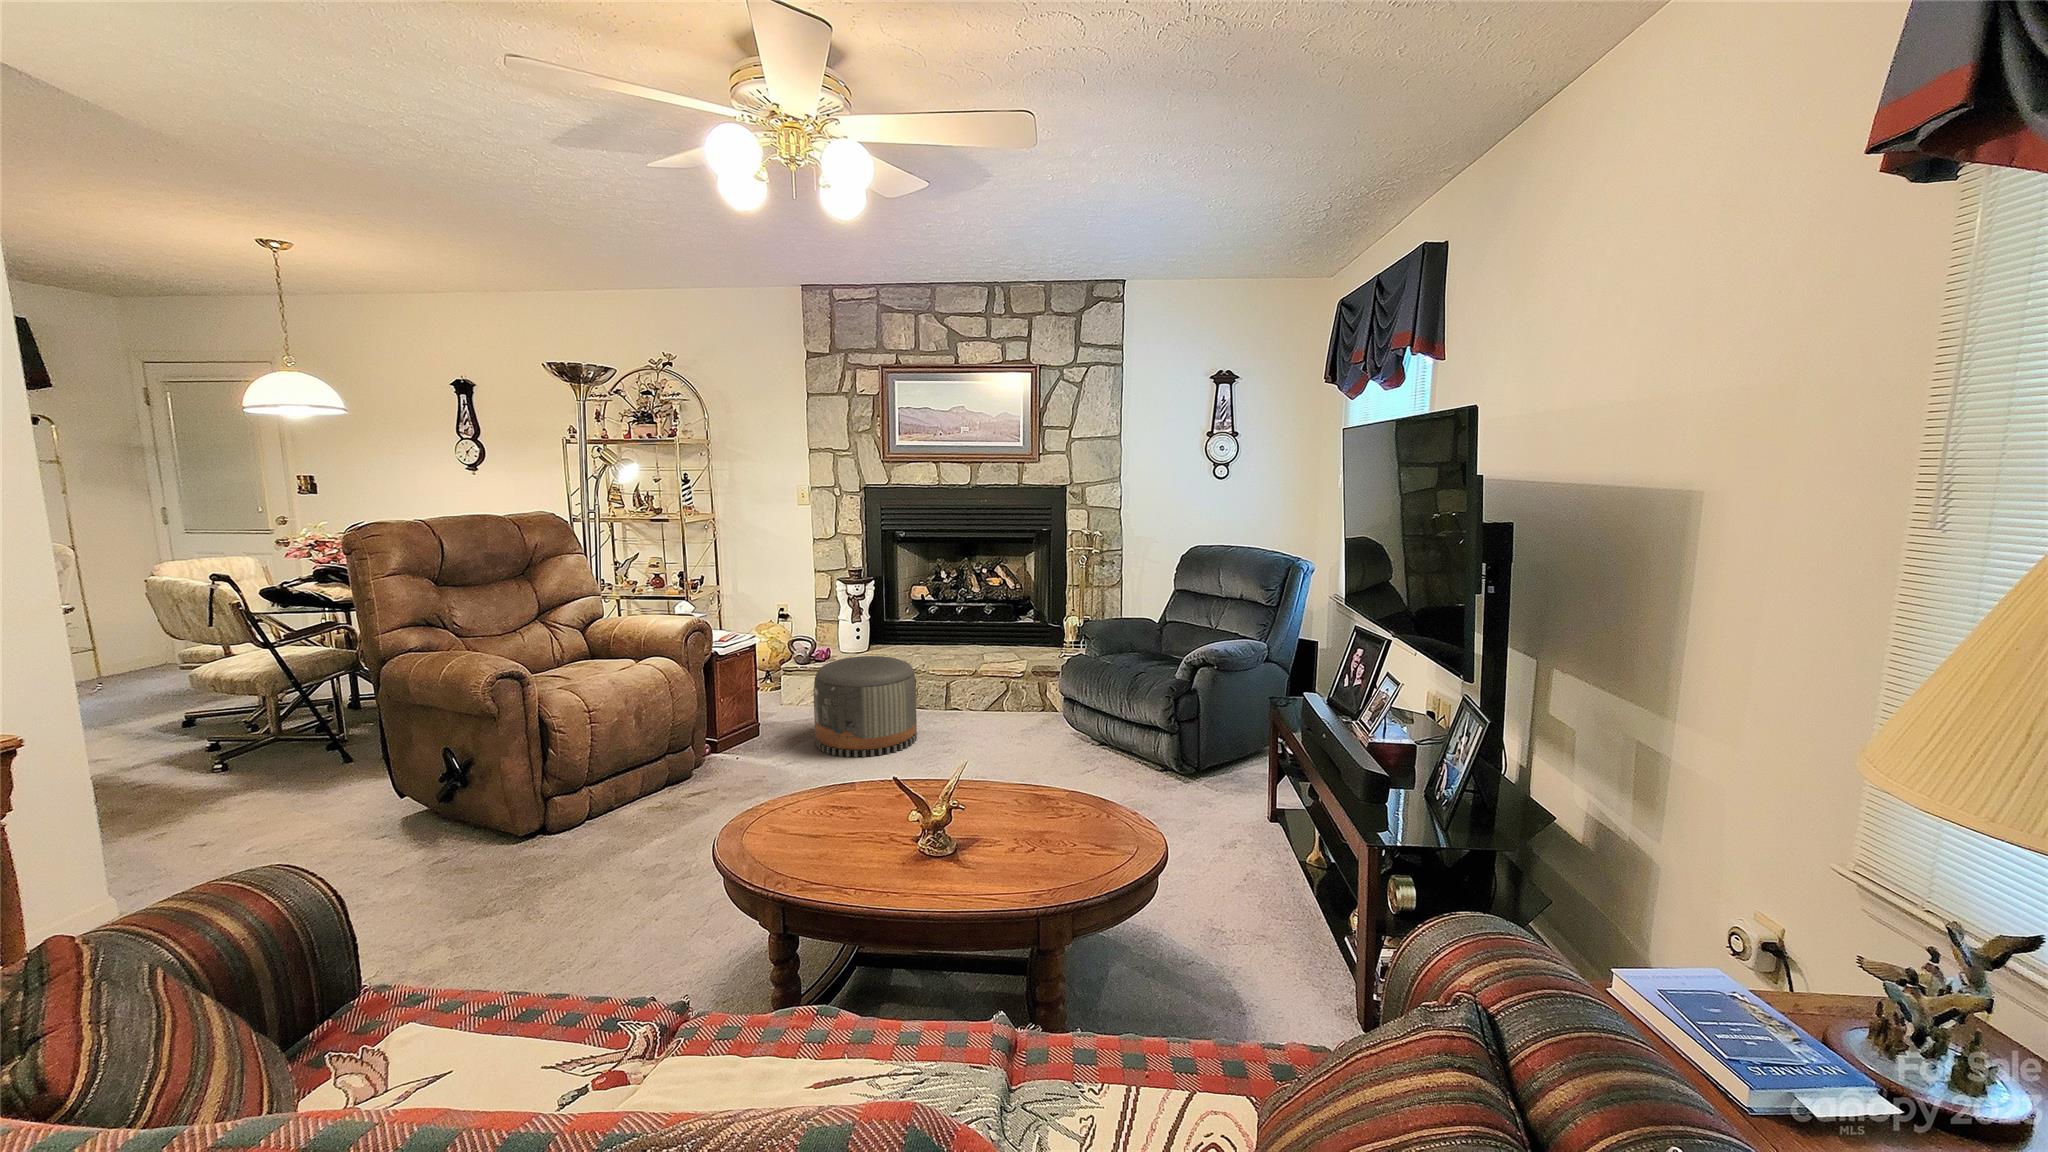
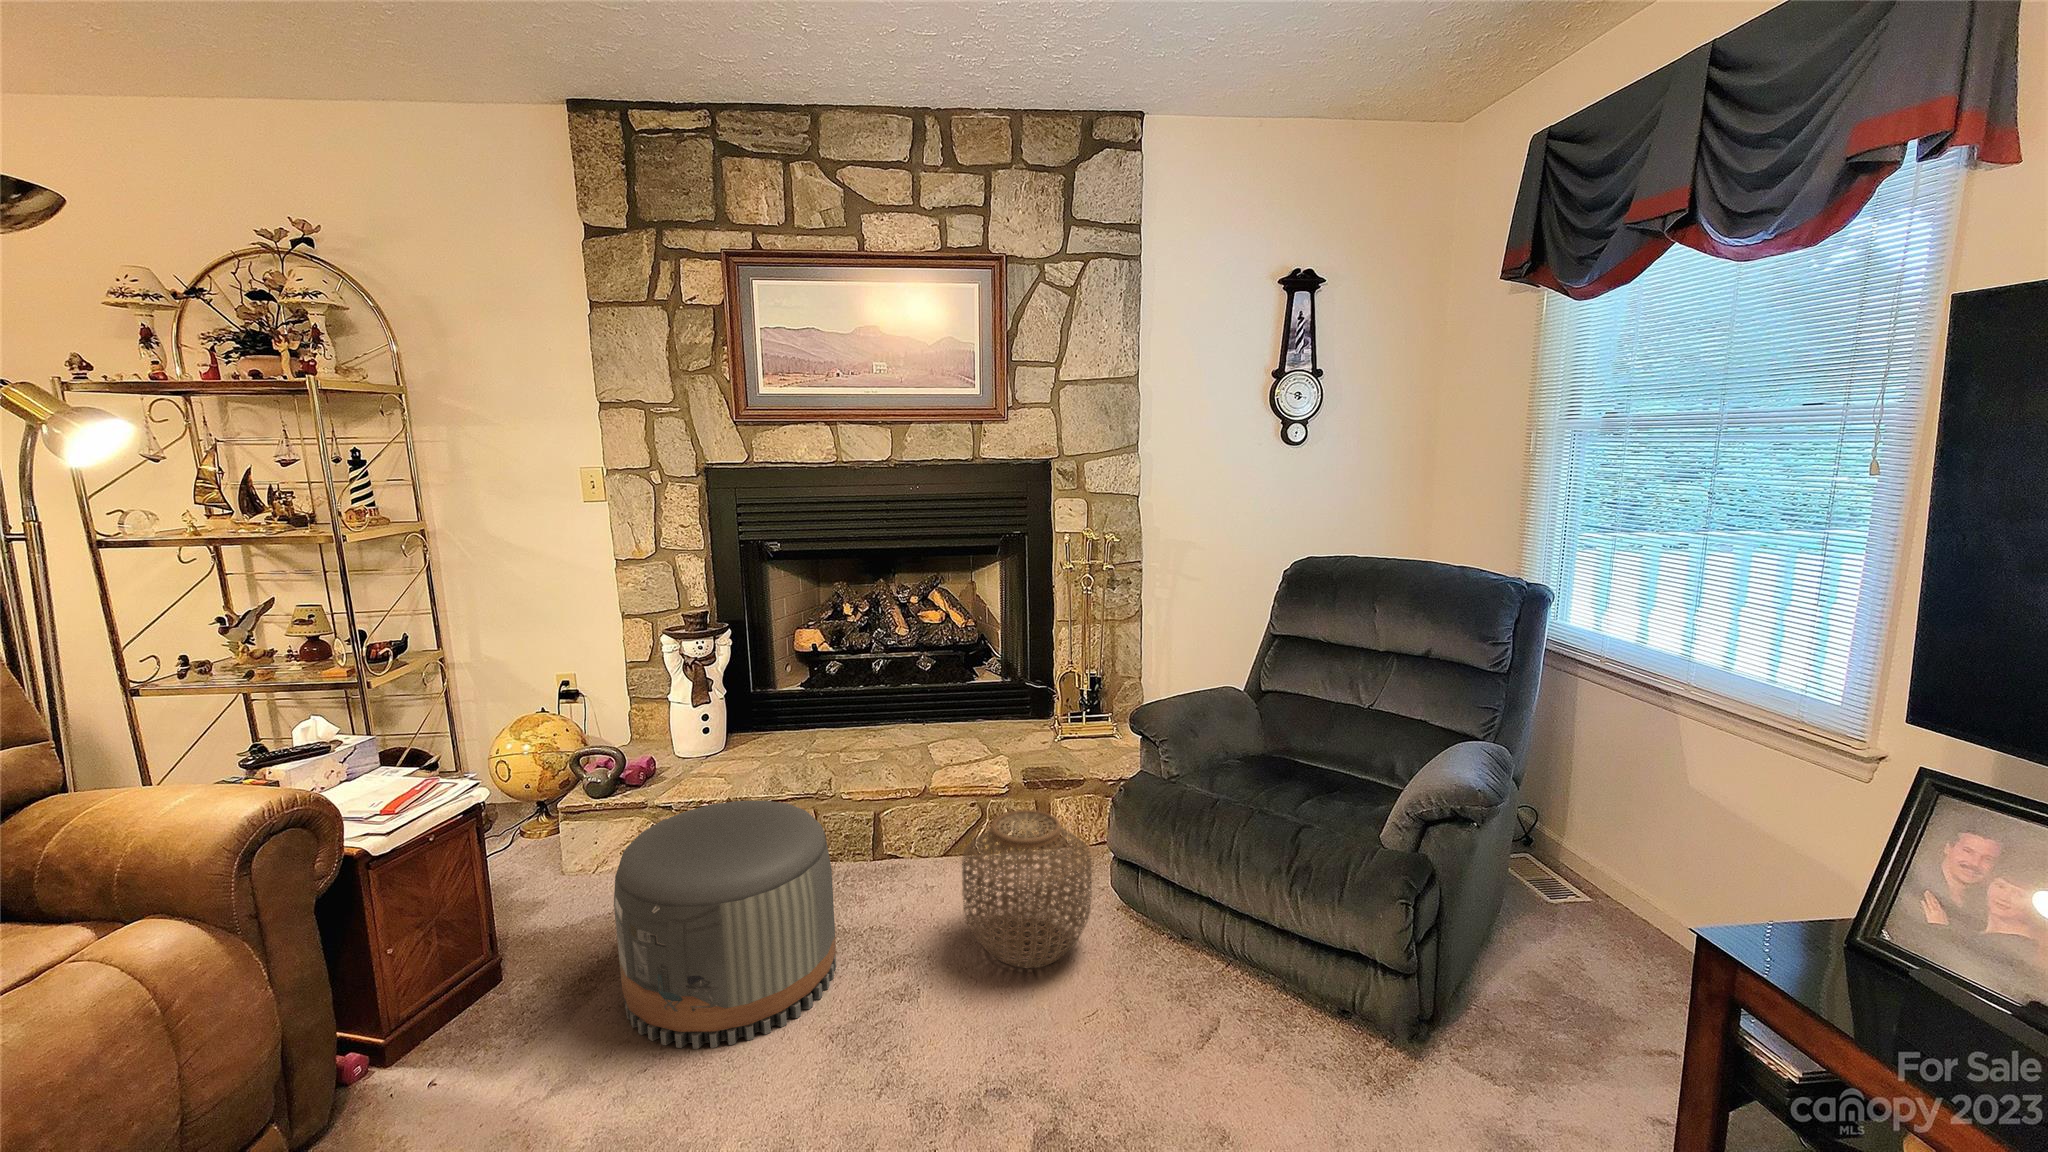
woven basket: none [981,669,1049,746] -> present [962,810,1092,968]

